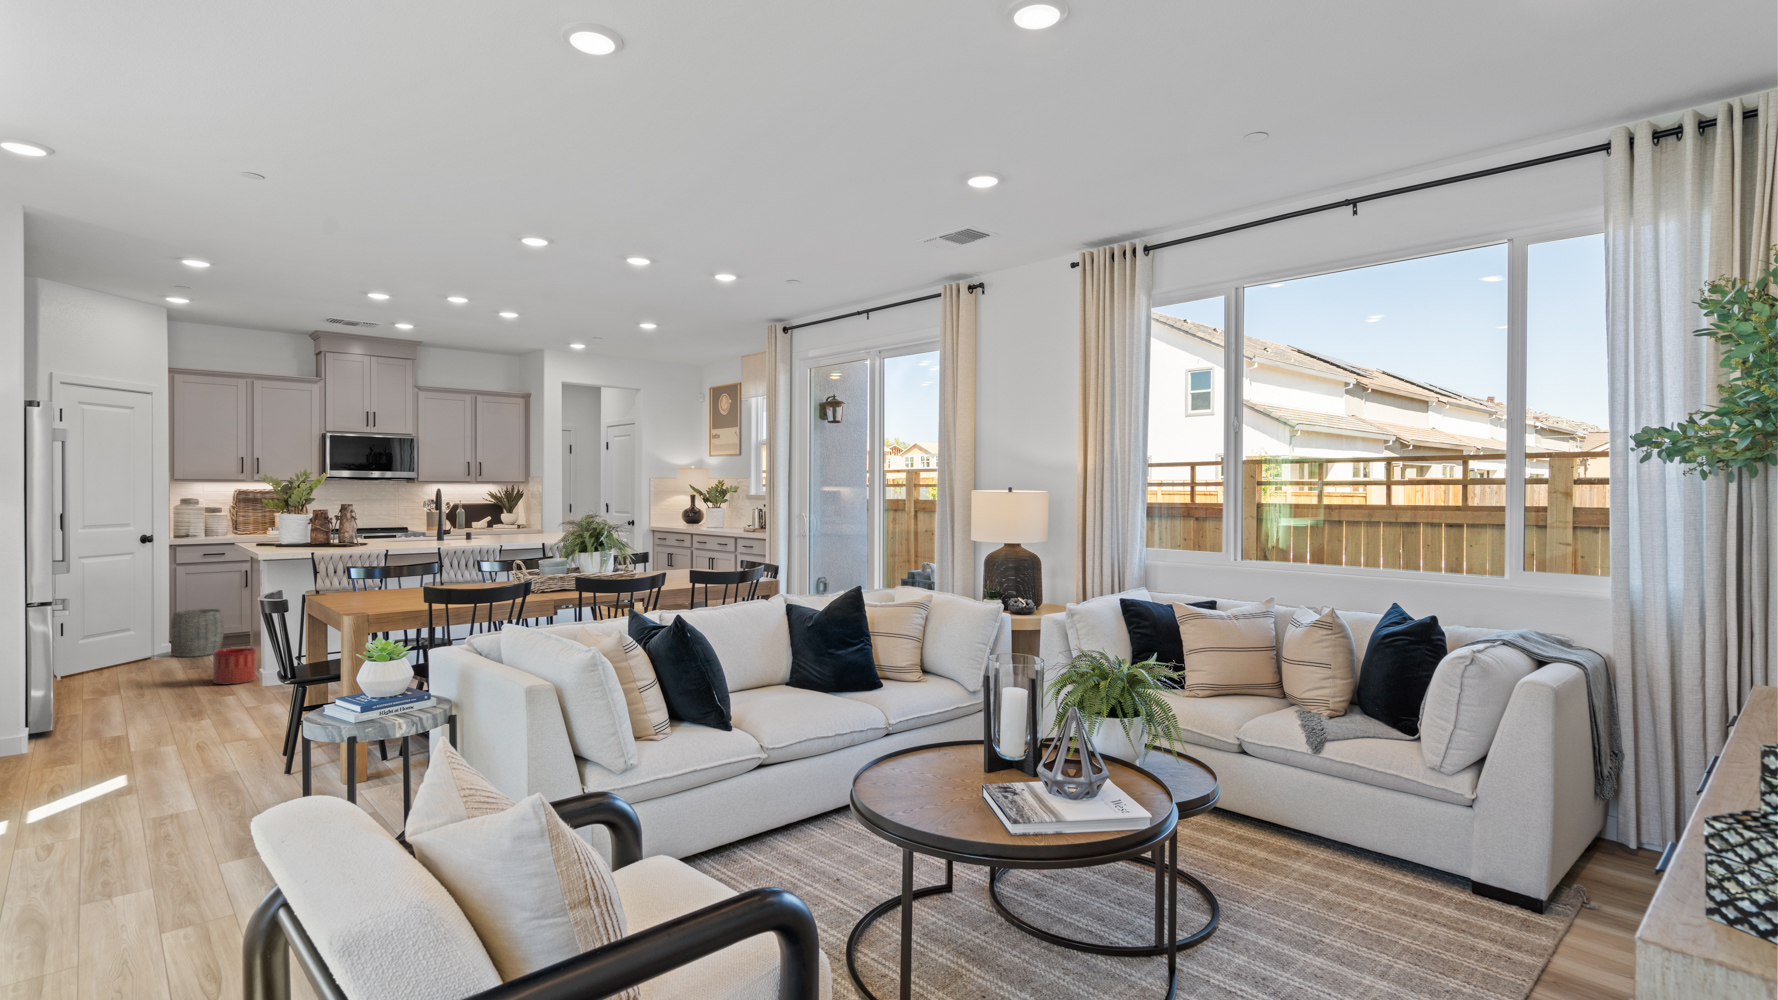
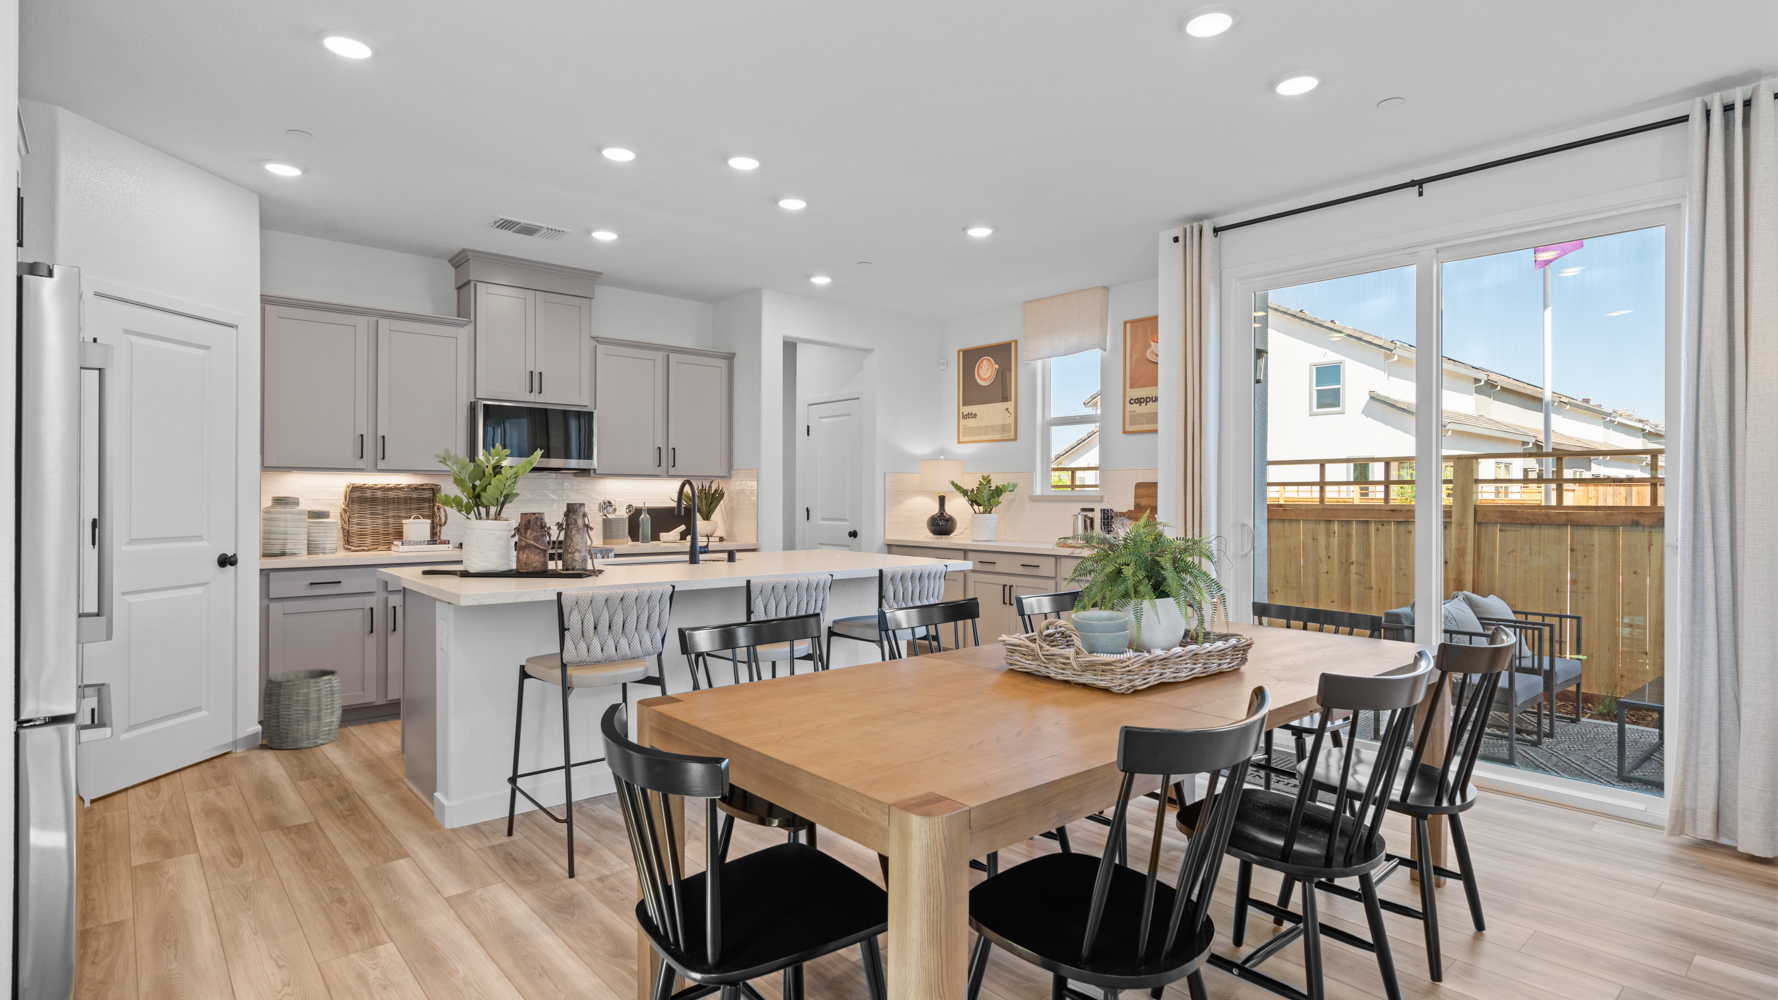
planter: present [213,648,256,685] -> none [354,754,425,826]

